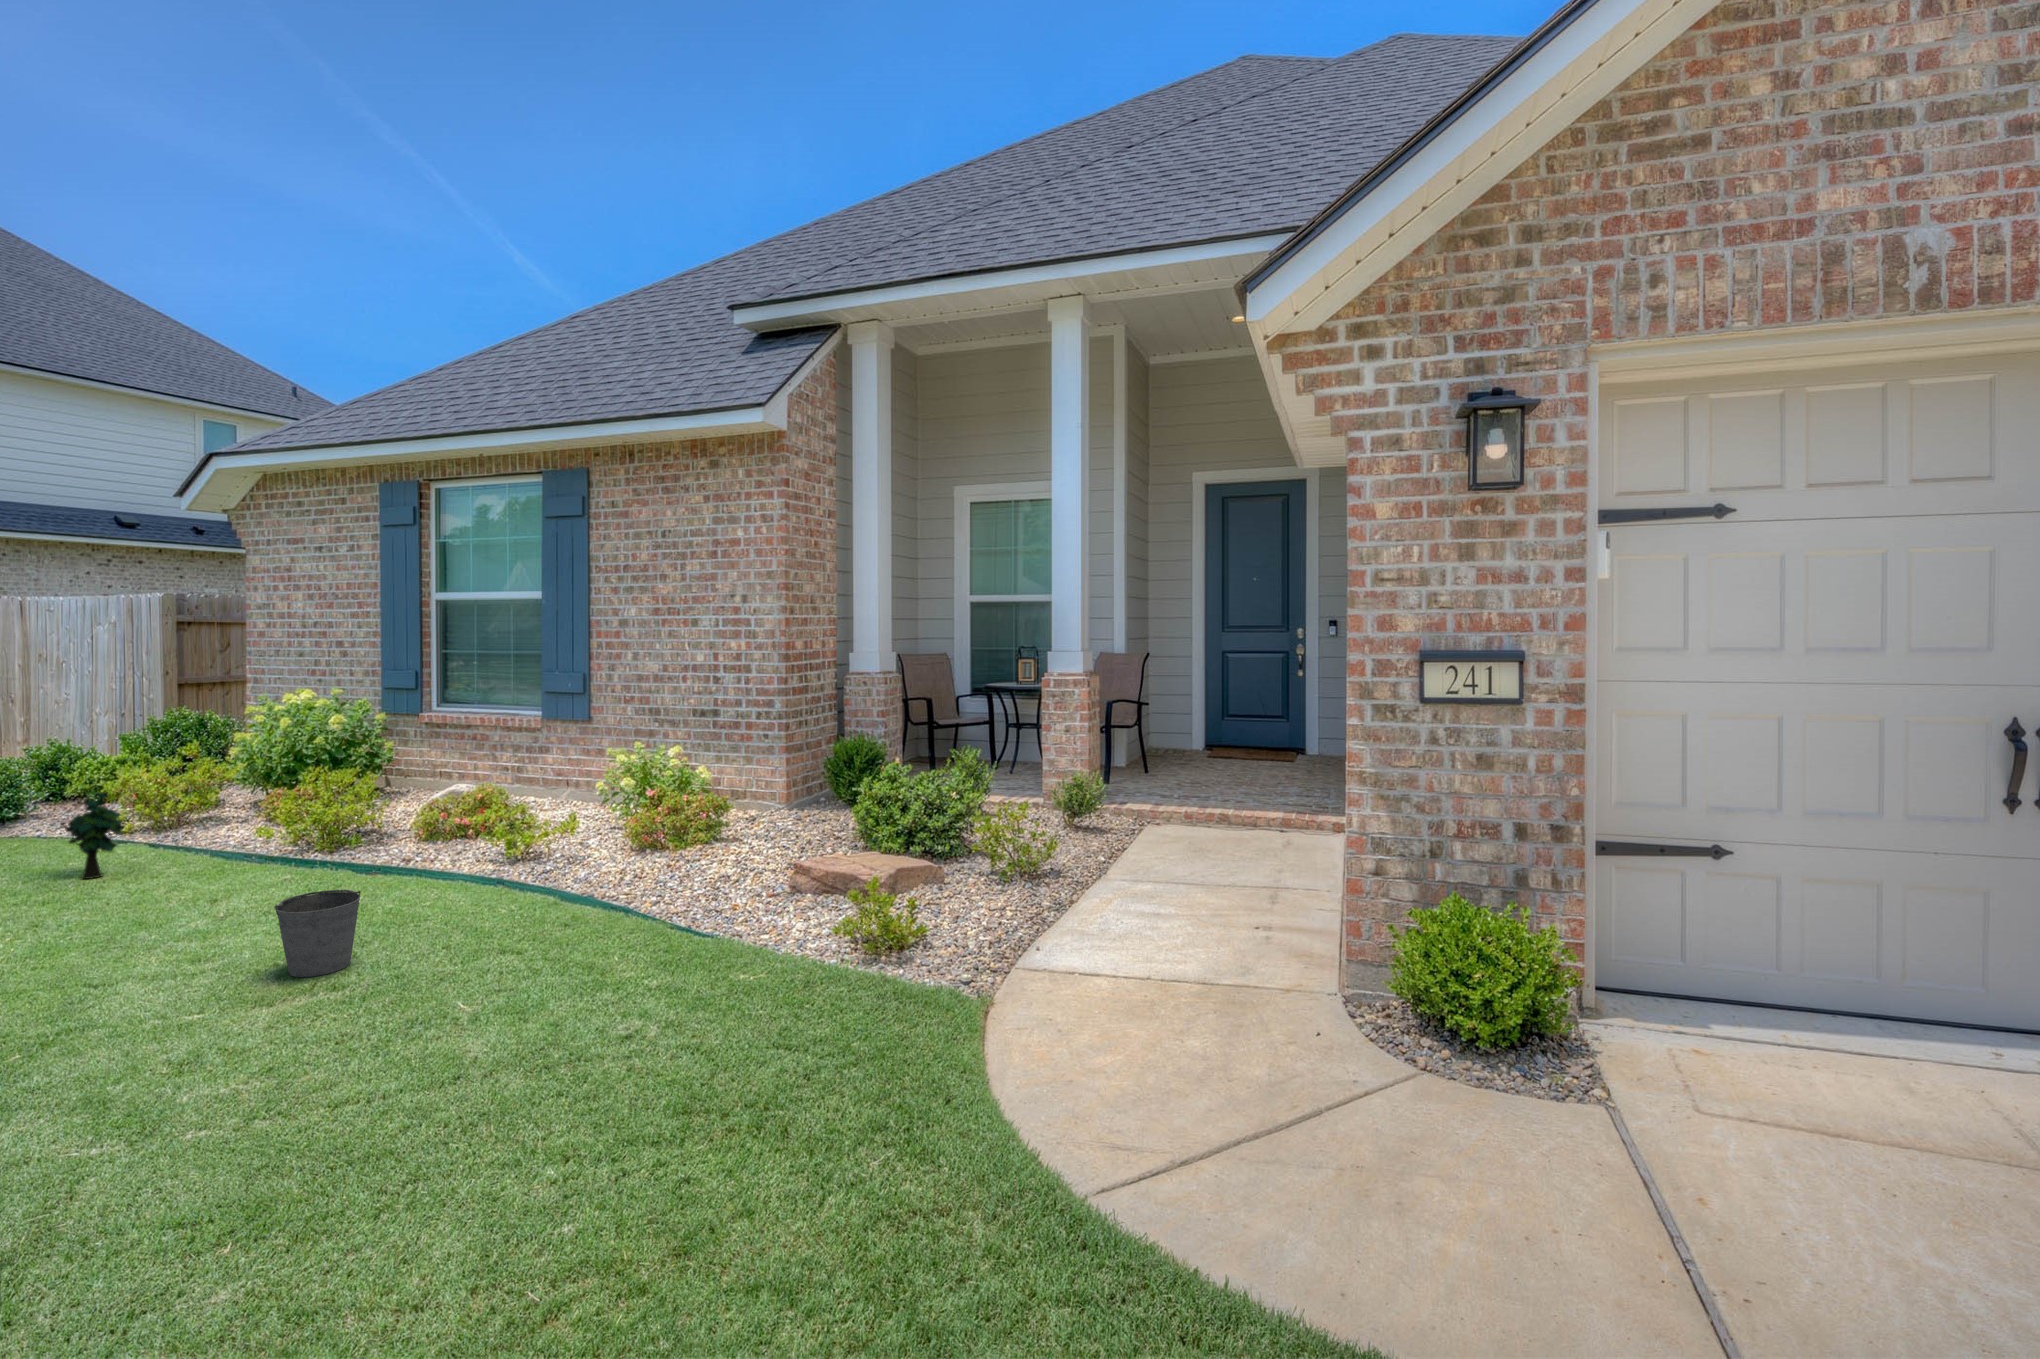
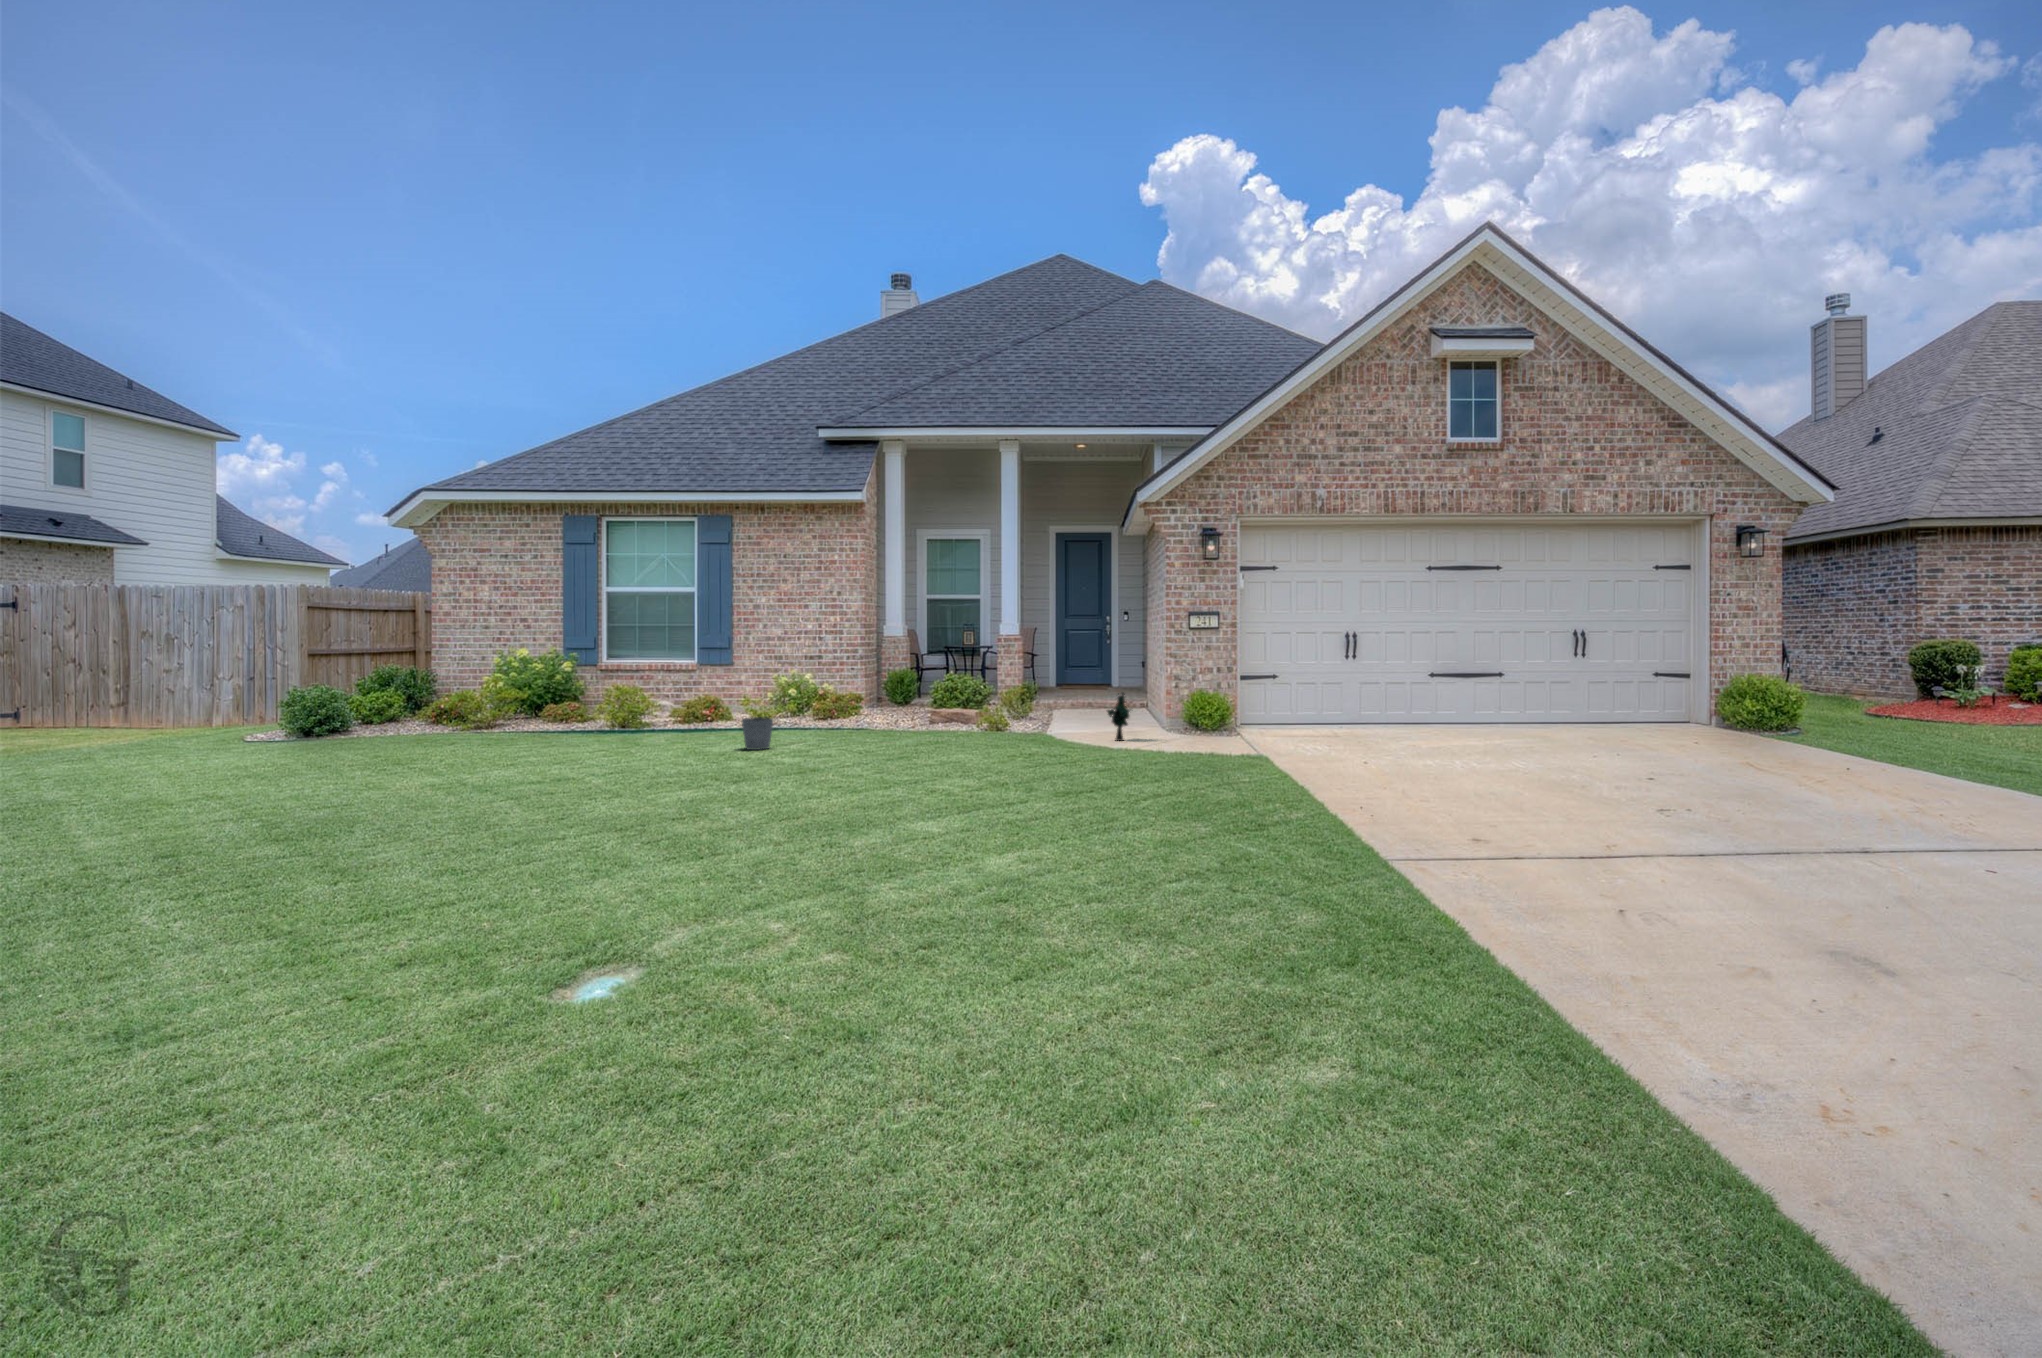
decorative plant: present [62,791,124,879] -> present [1107,693,1130,741]

